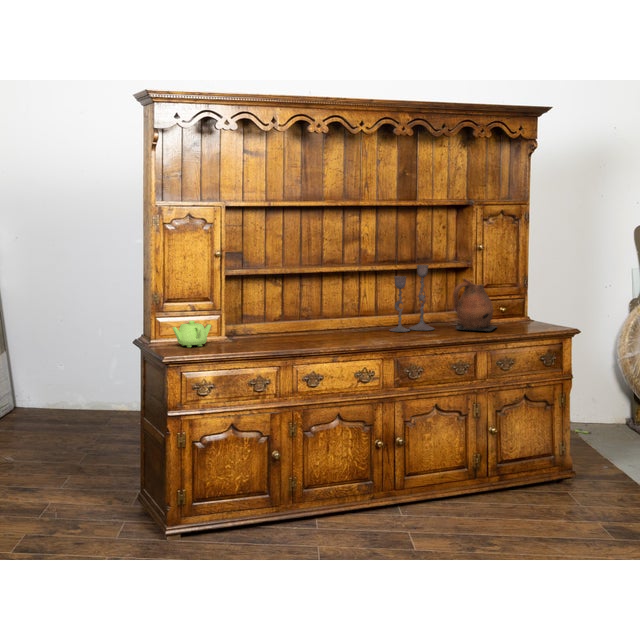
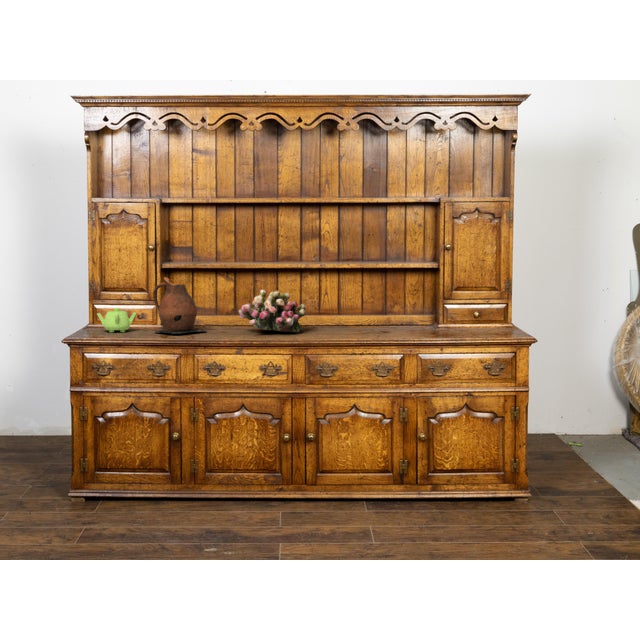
candlestick: present [390,265,434,332] -> none [332,262,383,329]
ceramic pitcher: present [454,278,496,331] -> present [153,277,206,334]
flower arrangement: none [316,296,381,338] -> present [238,290,306,333]

